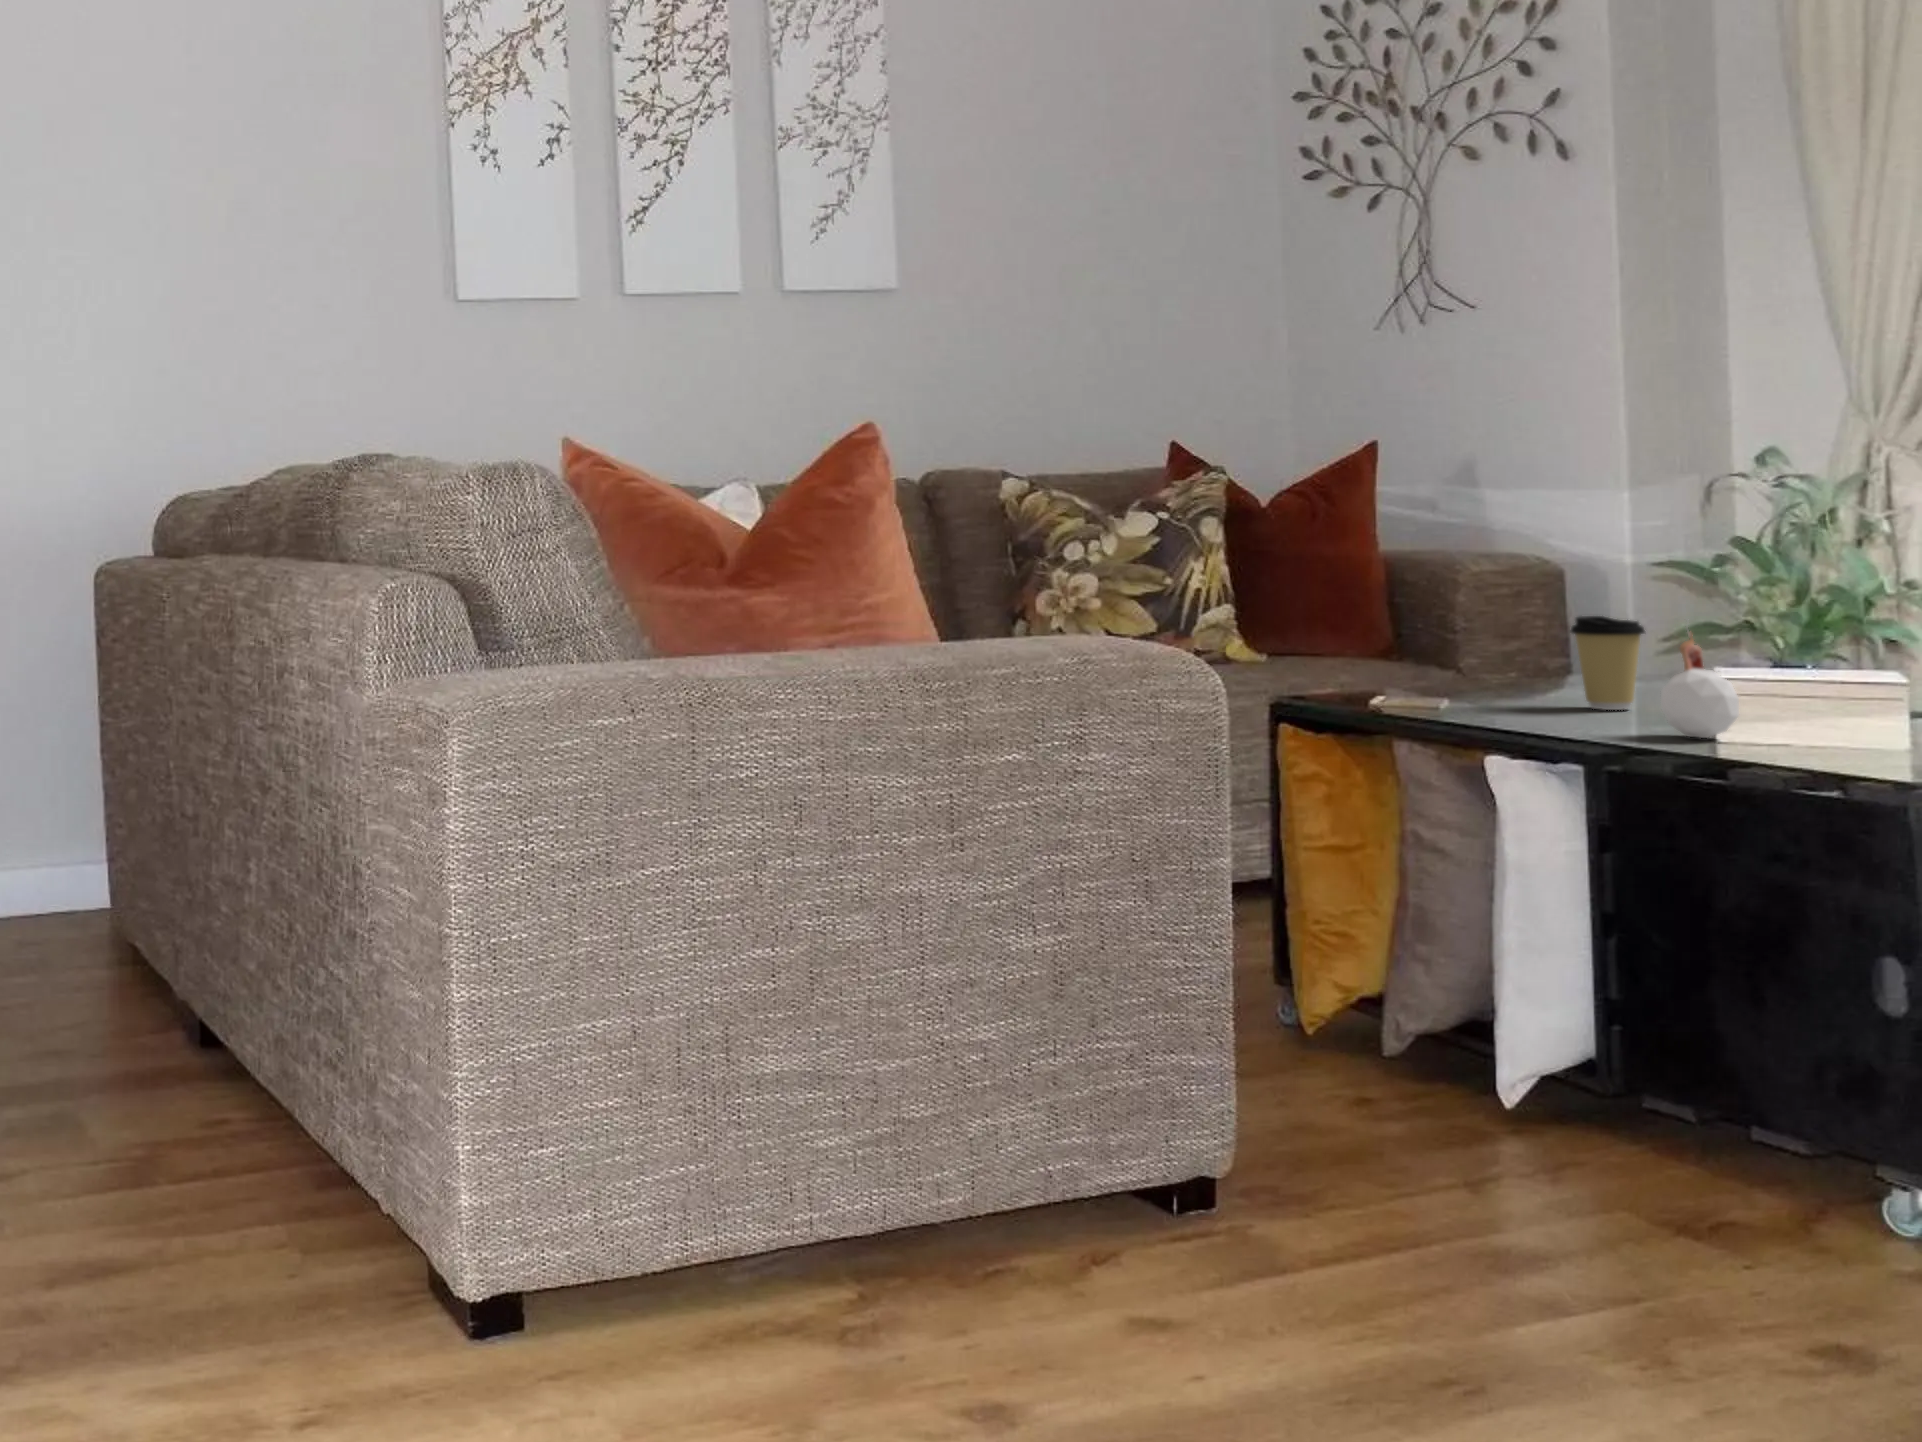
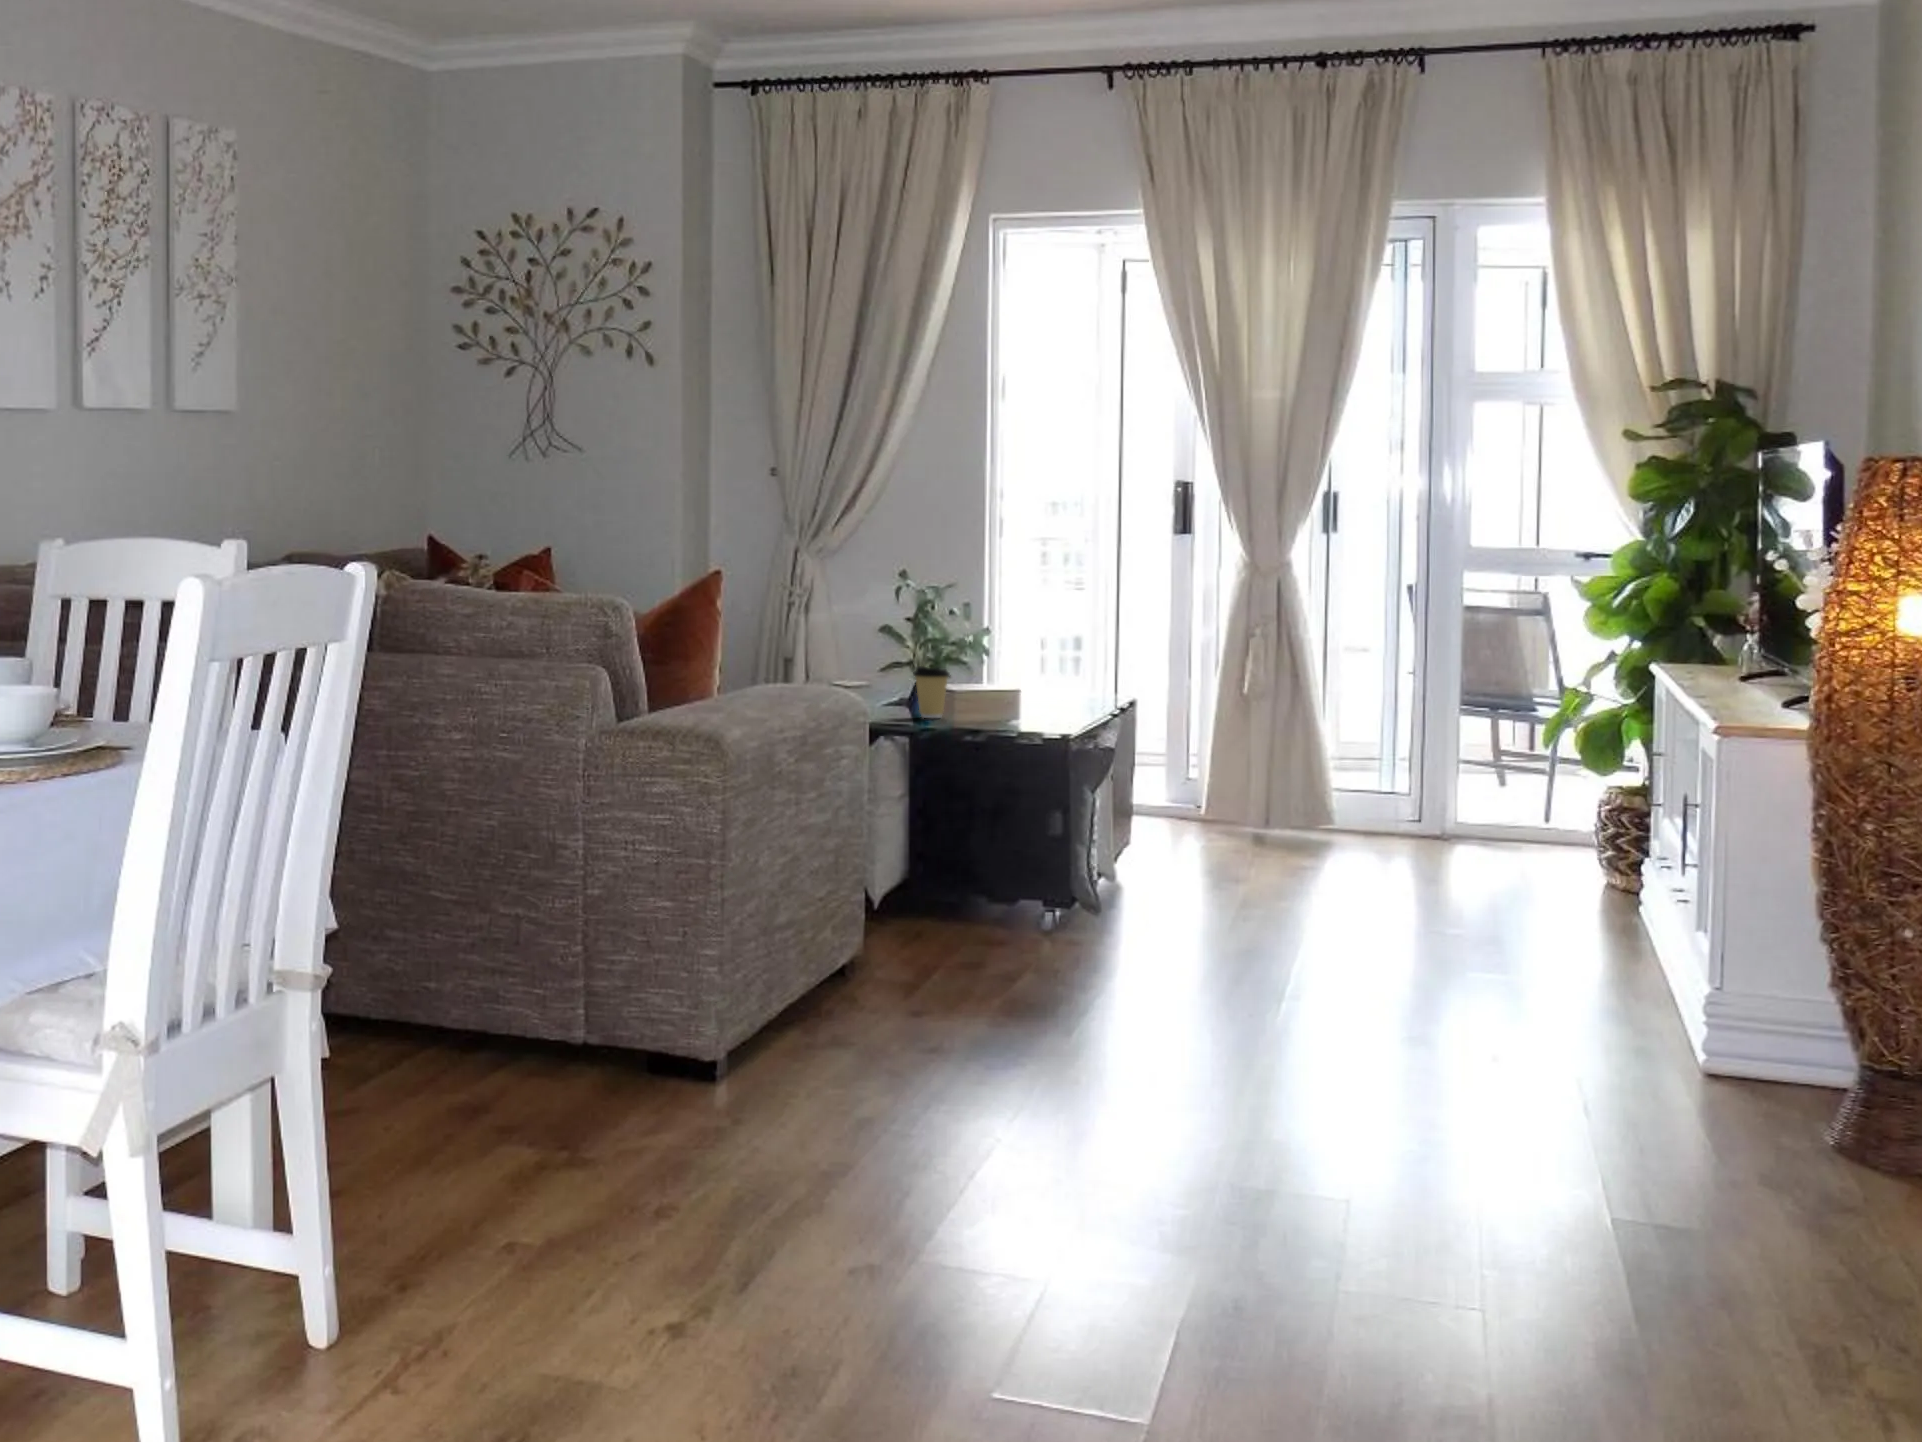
candle: present [1661,631,1739,738] -> none [1005,667,1041,729]

